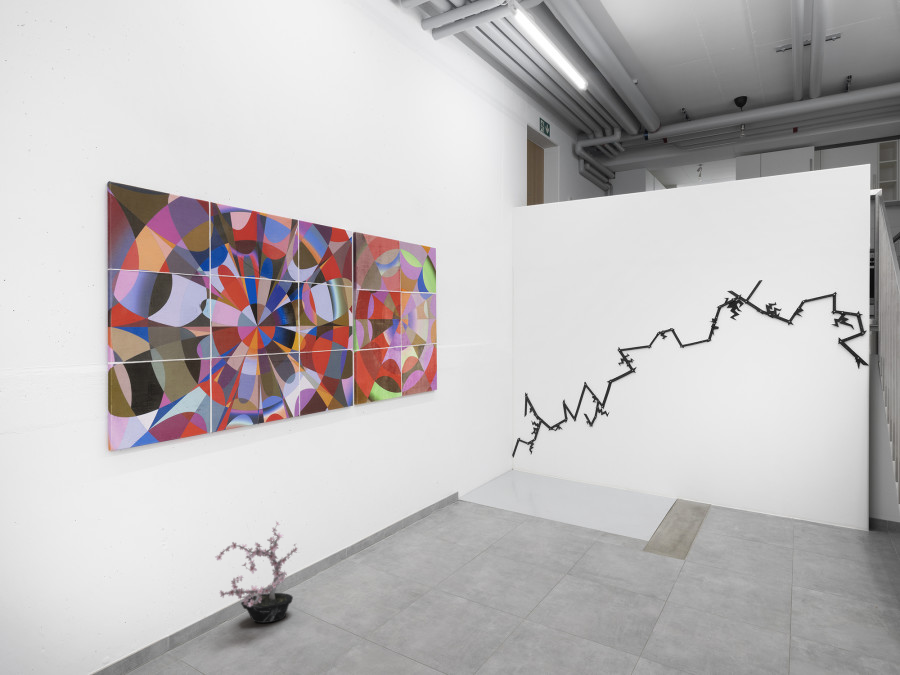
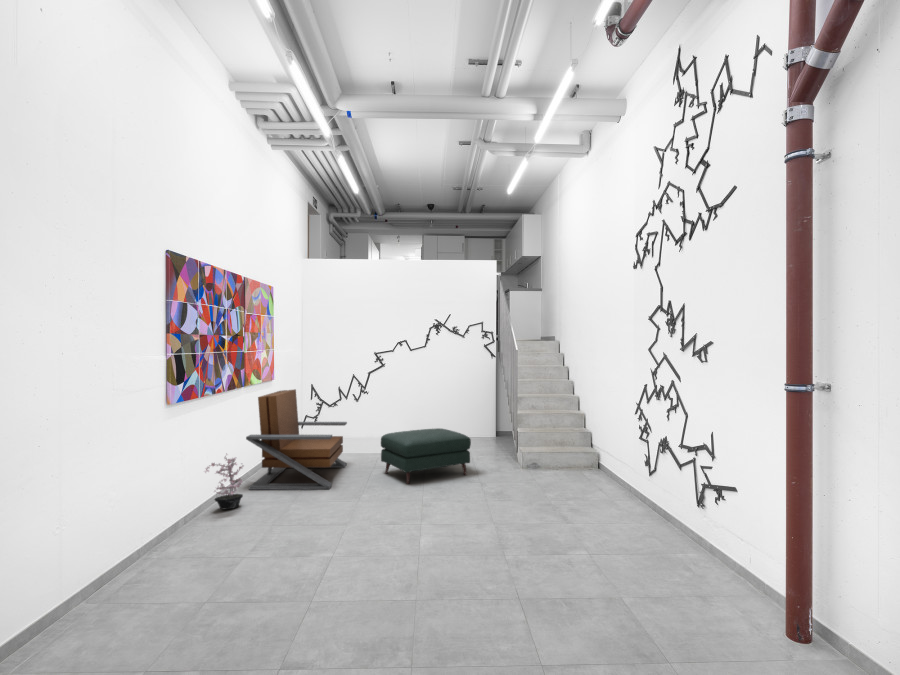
lounge chair: none [336,410,527,613] -> present [246,389,347,490]
ottoman: none [569,516,769,648] -> present [381,428,471,484]

